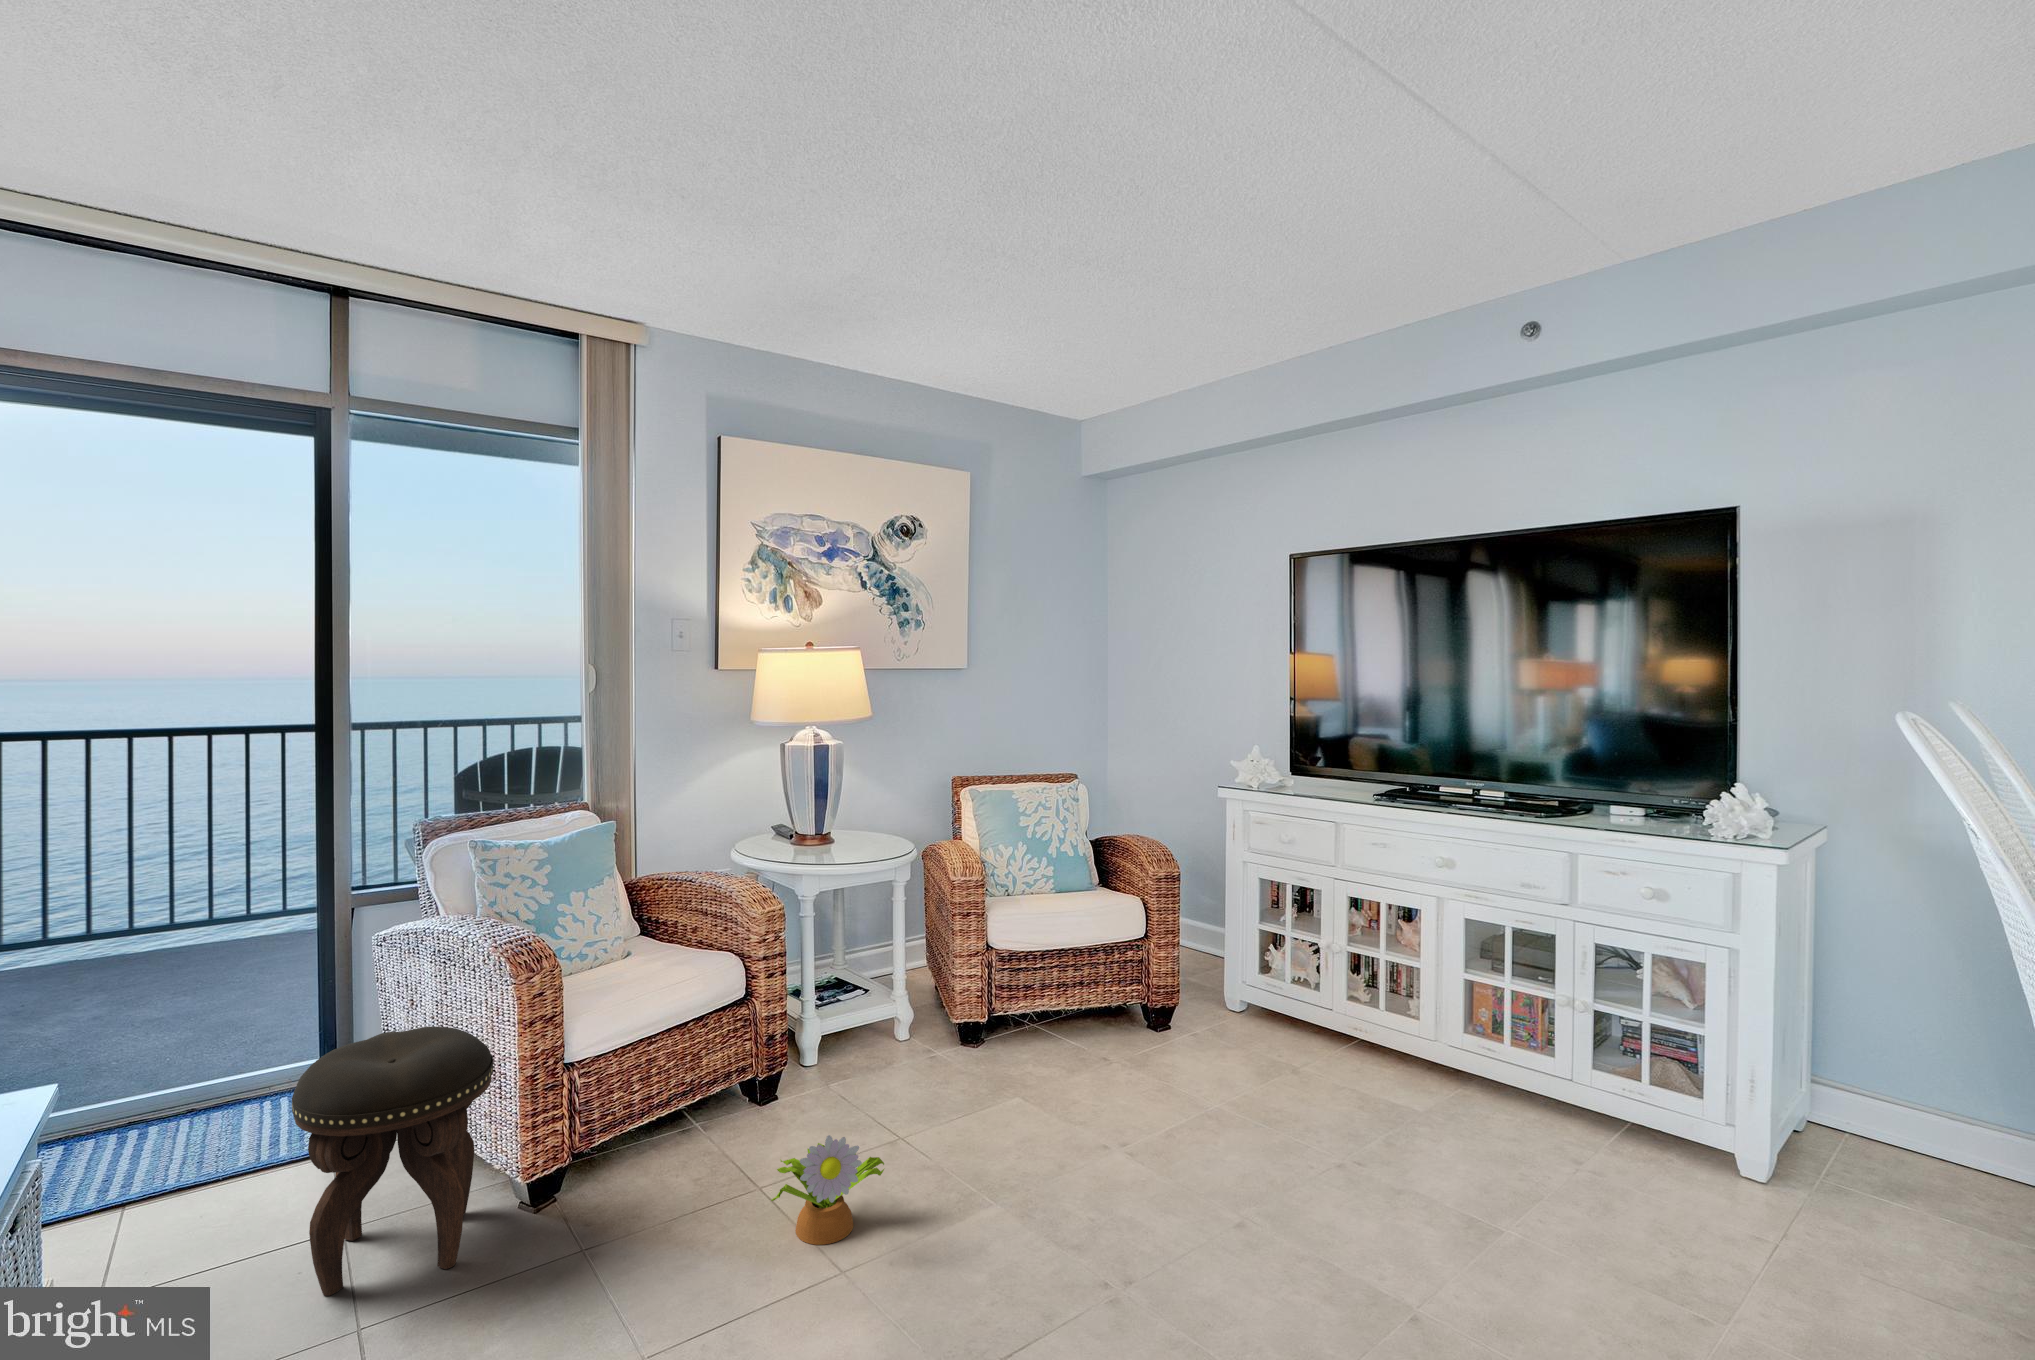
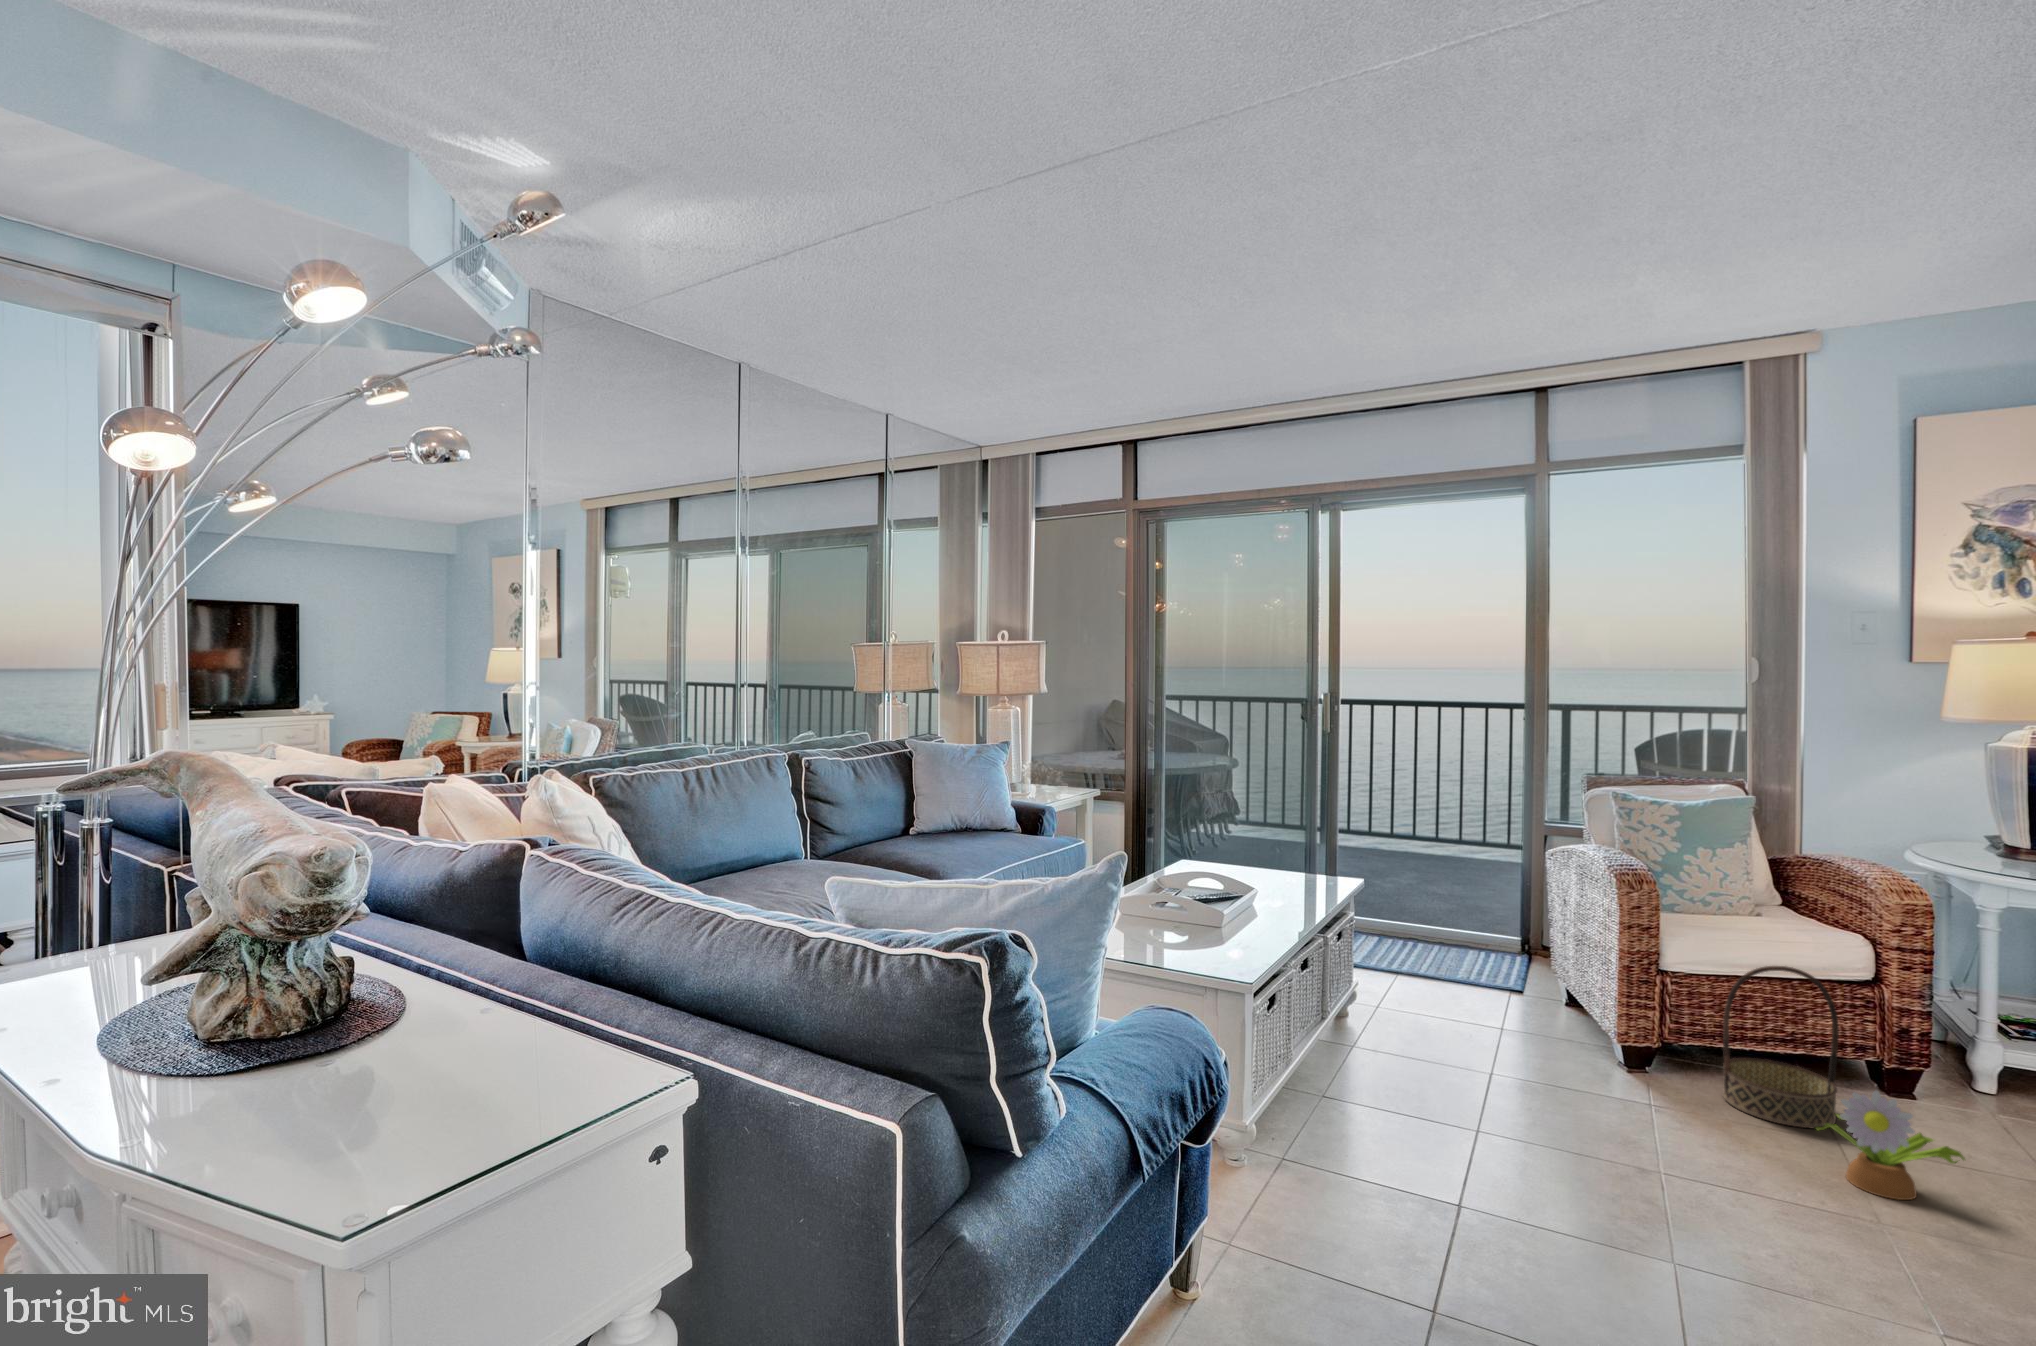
basket: none [642,1014,749,1203] -> present [1722,966,1839,1128]
footstool: present [292,1027,493,1296] -> none [1469,901,1600,1070]

